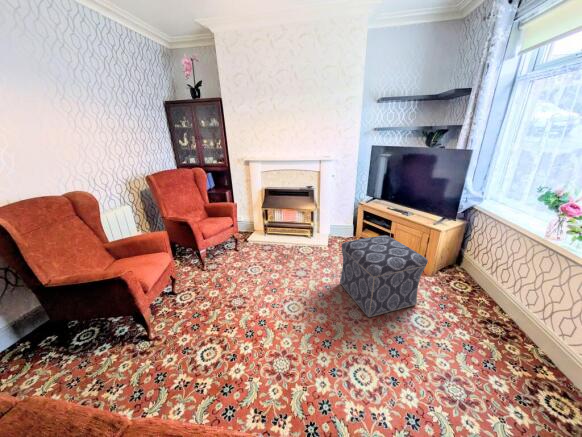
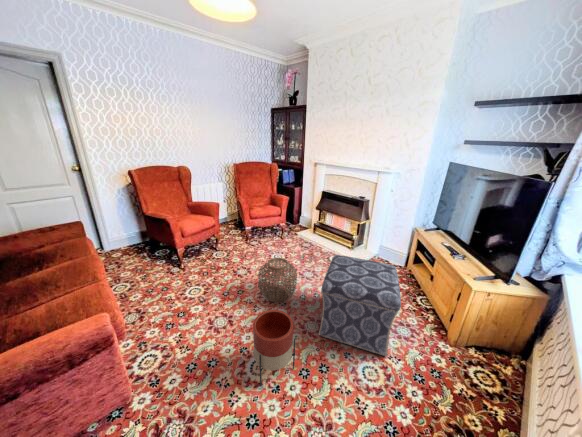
woven basket: none [280,265,322,314] -> present [258,258,297,303]
planter: none [350,309,401,390] -> present [253,310,295,386]

